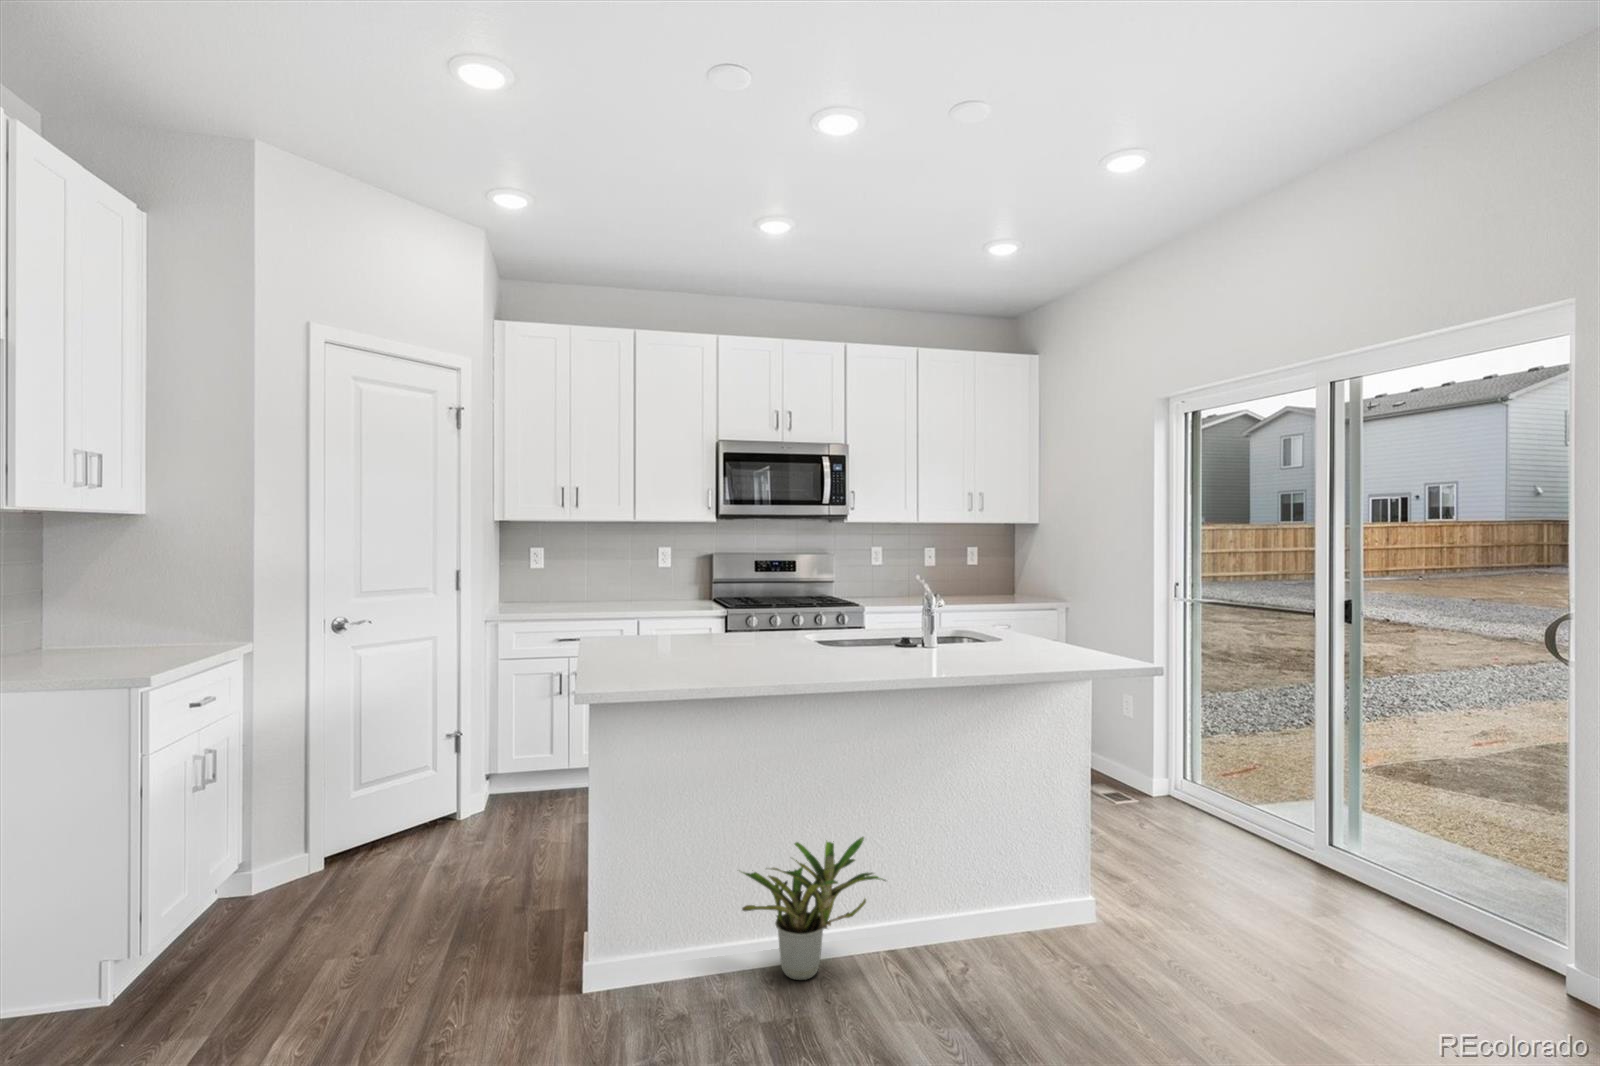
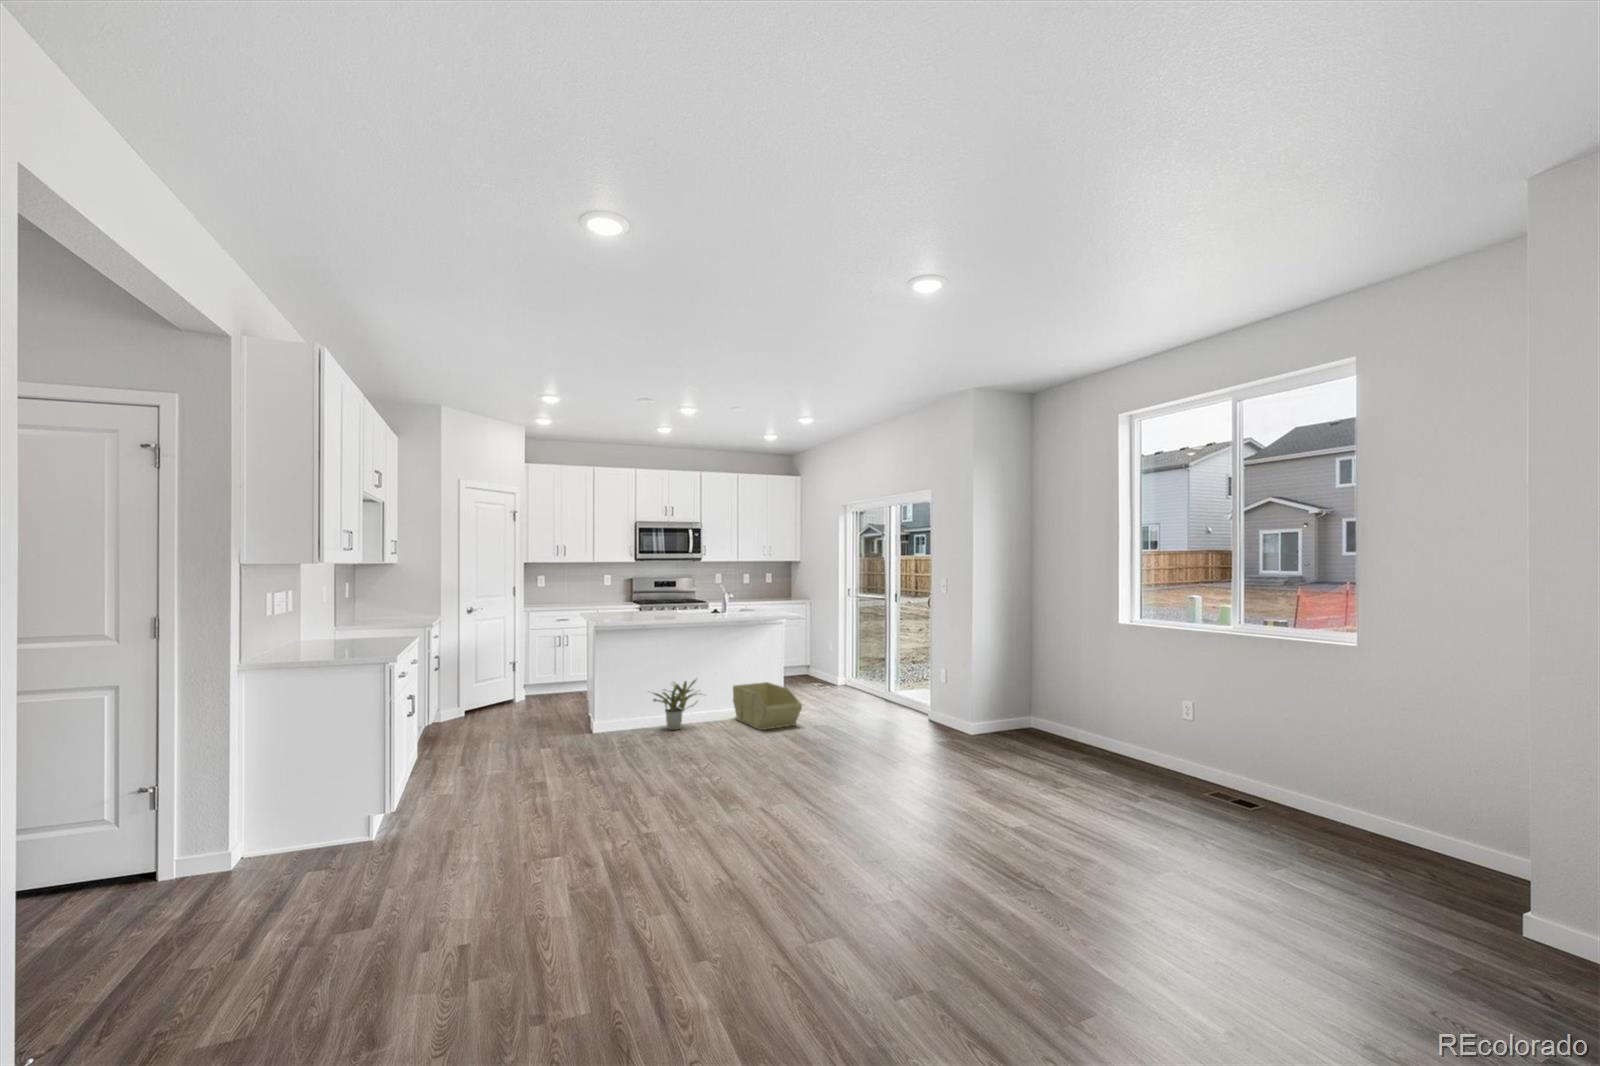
storage bin: none [949,829,1167,1006] -> present [733,682,802,730]

